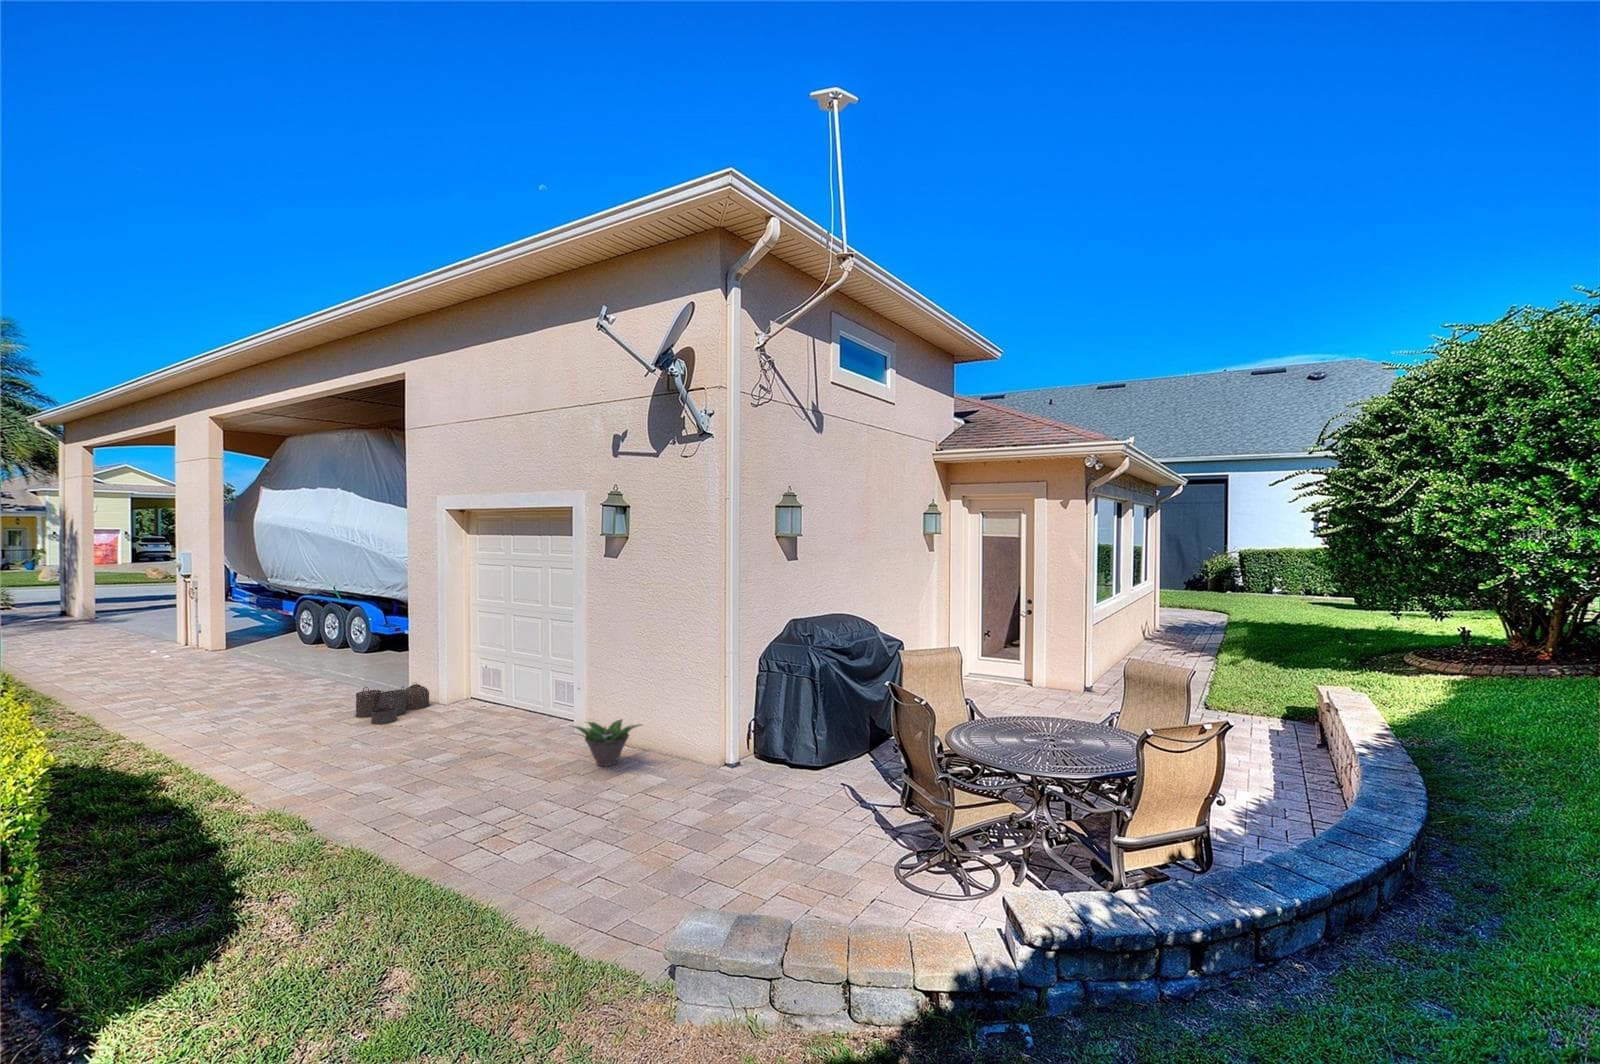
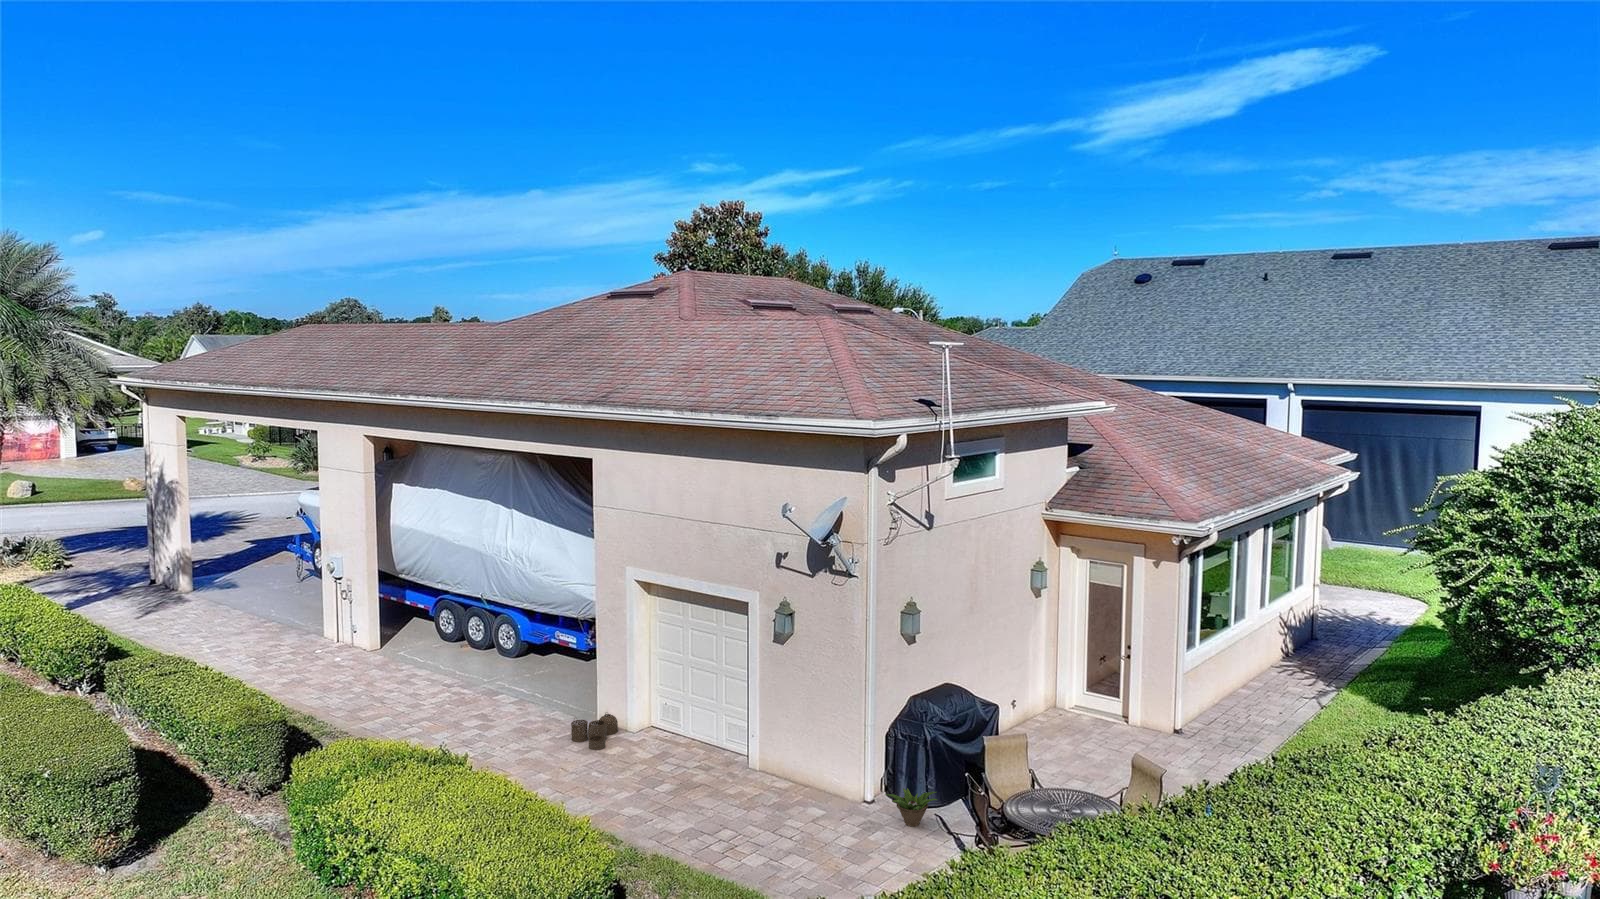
decorative plant: present [573,720,641,766] -> present [886,788,938,826]

